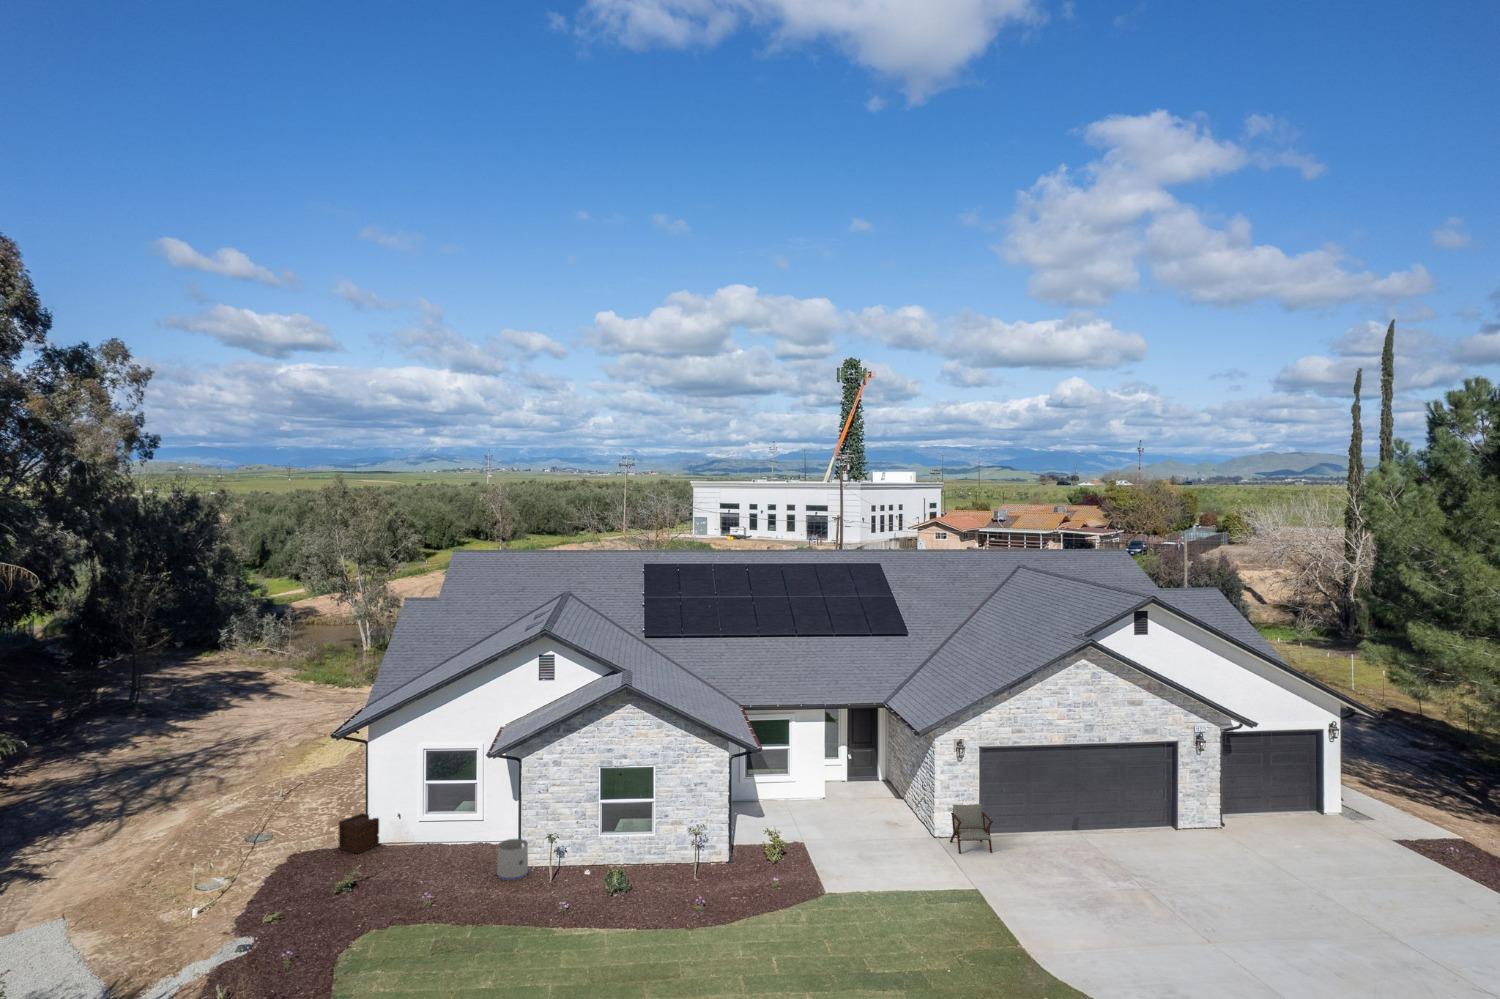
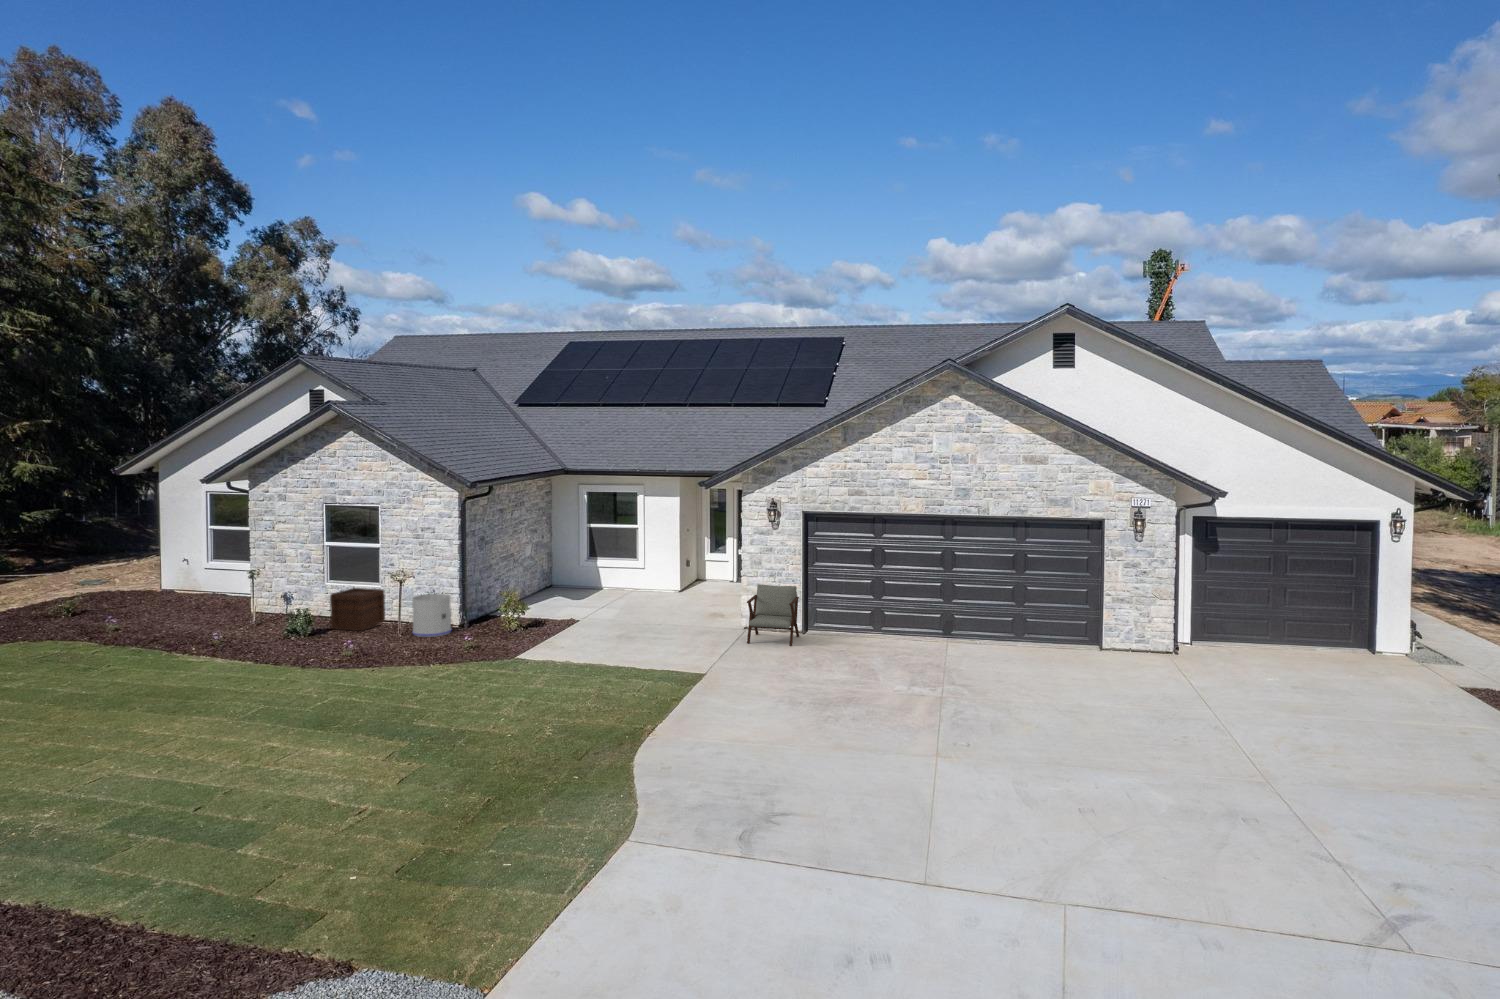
wooden crate: present [339,813,379,854] -> present [330,588,385,631]
trash can: present [497,839,528,880] -> present [412,594,452,637]

